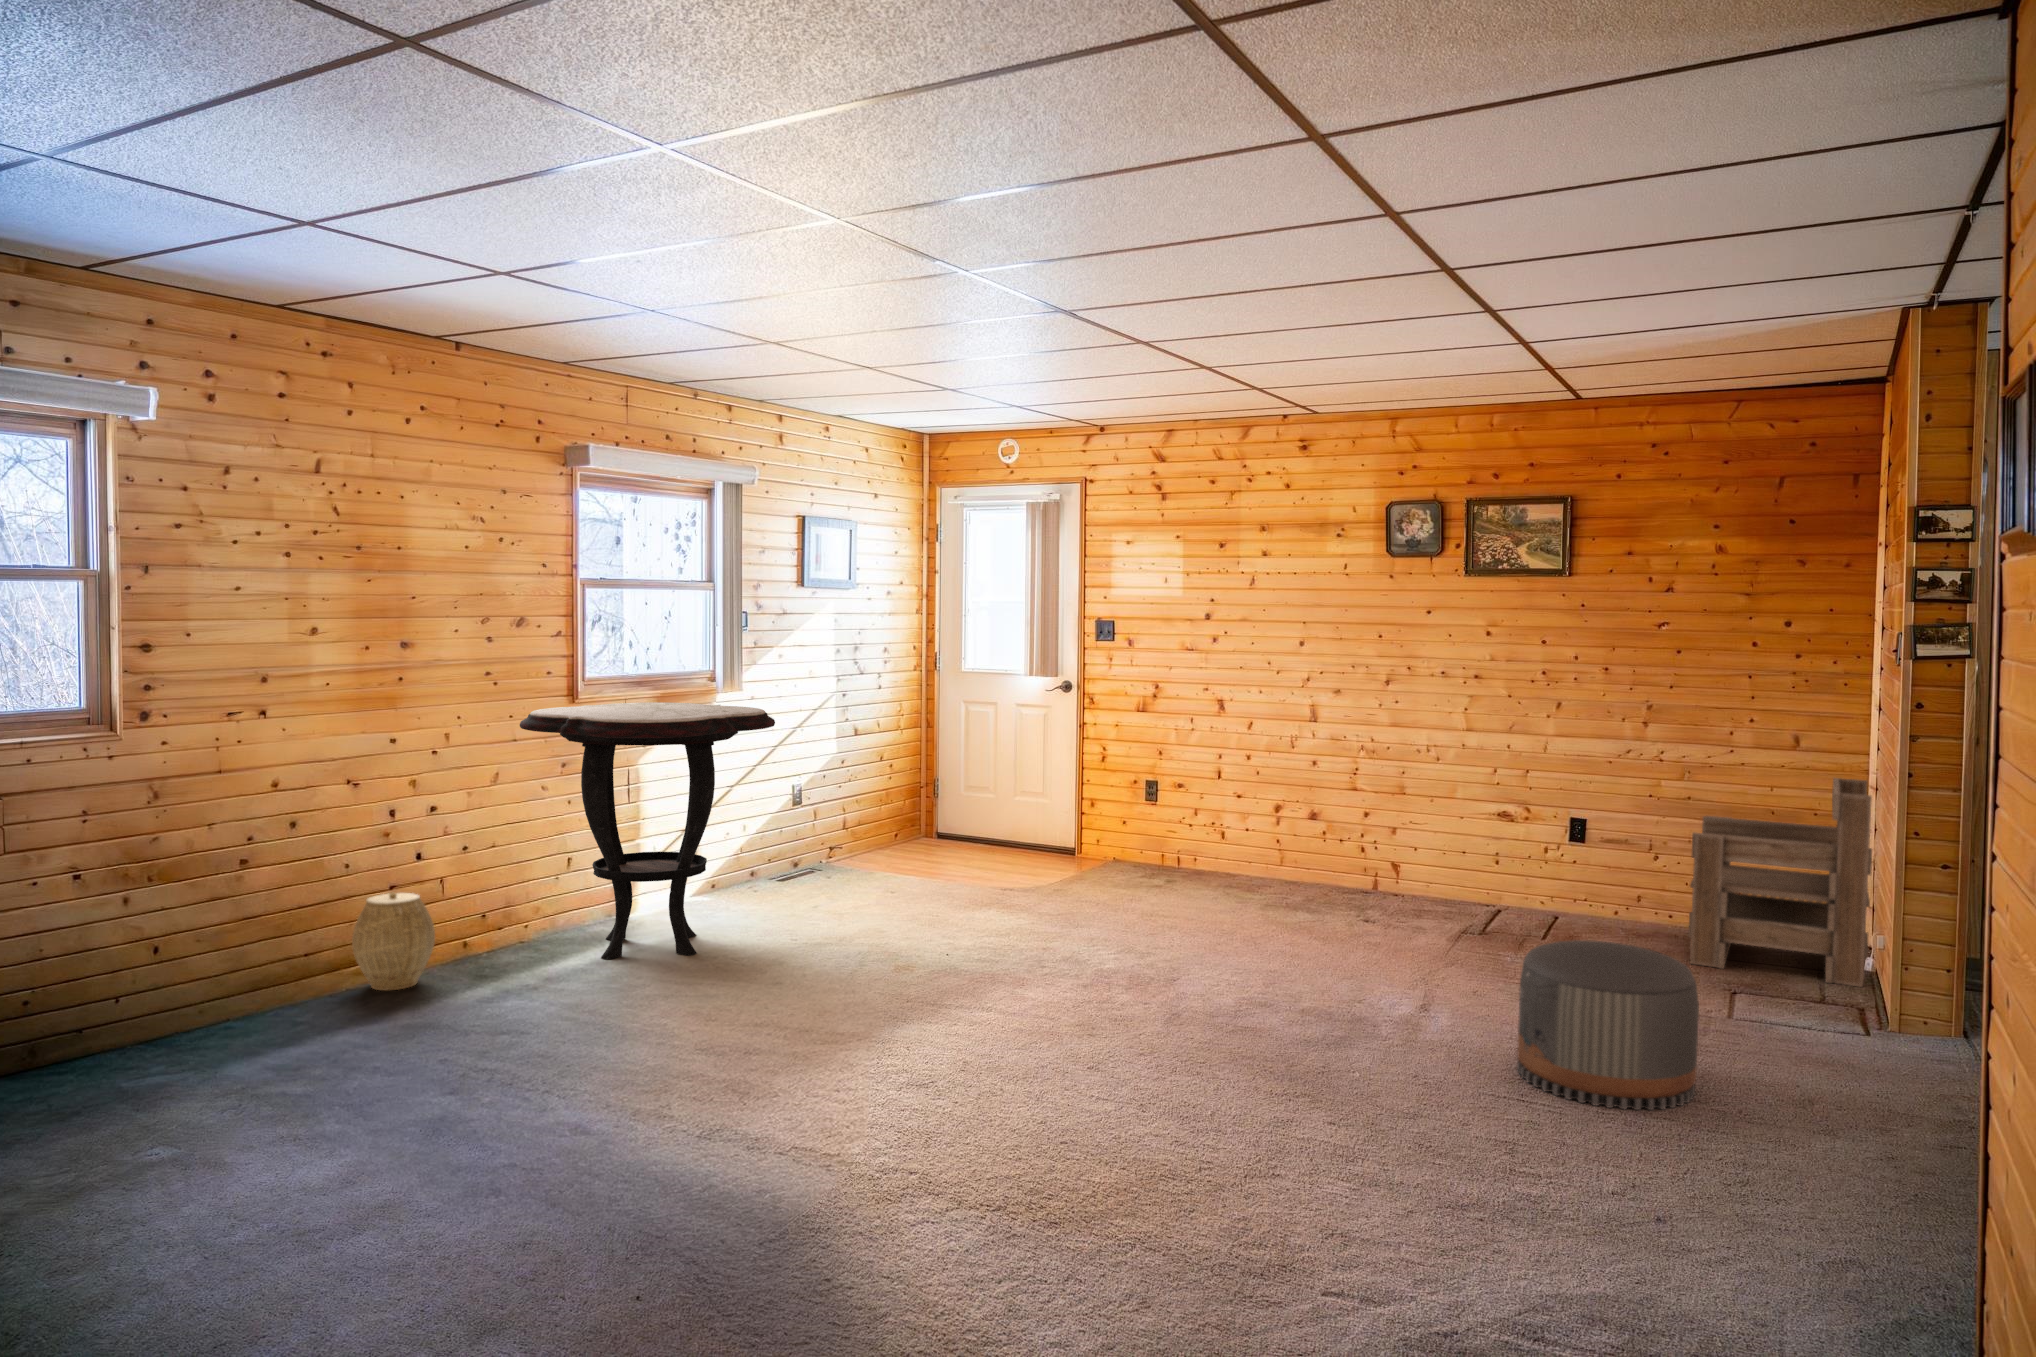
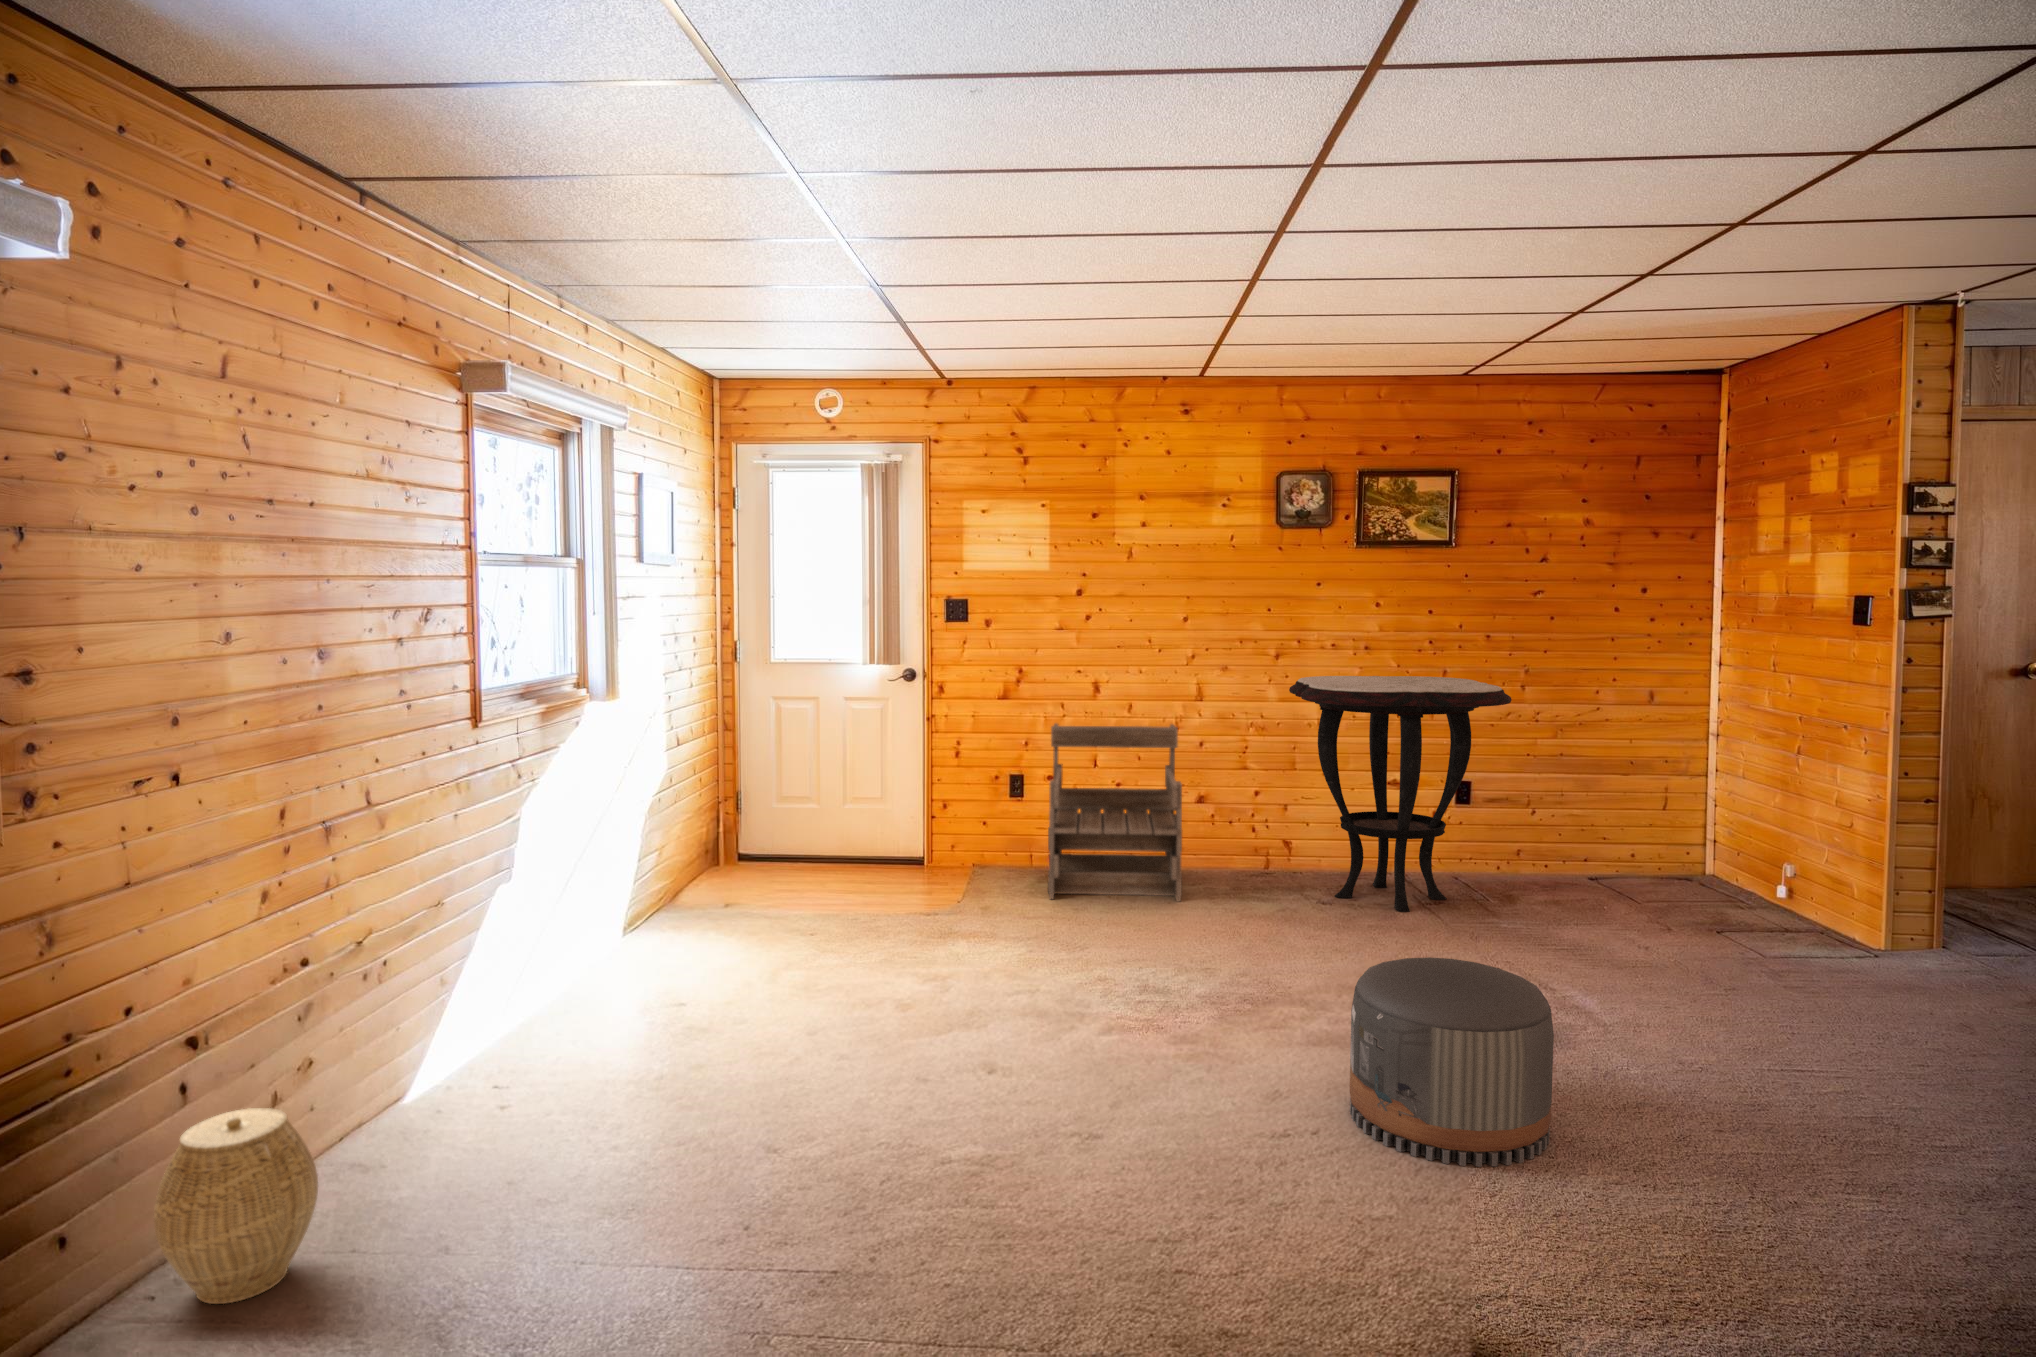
side table: present [520,702,775,959] -> present [1289,676,1512,912]
armchair: present [1688,778,1872,987] -> present [1048,723,1182,902]
pouf: present [1517,940,1699,1110] -> present [1350,957,1554,1167]

